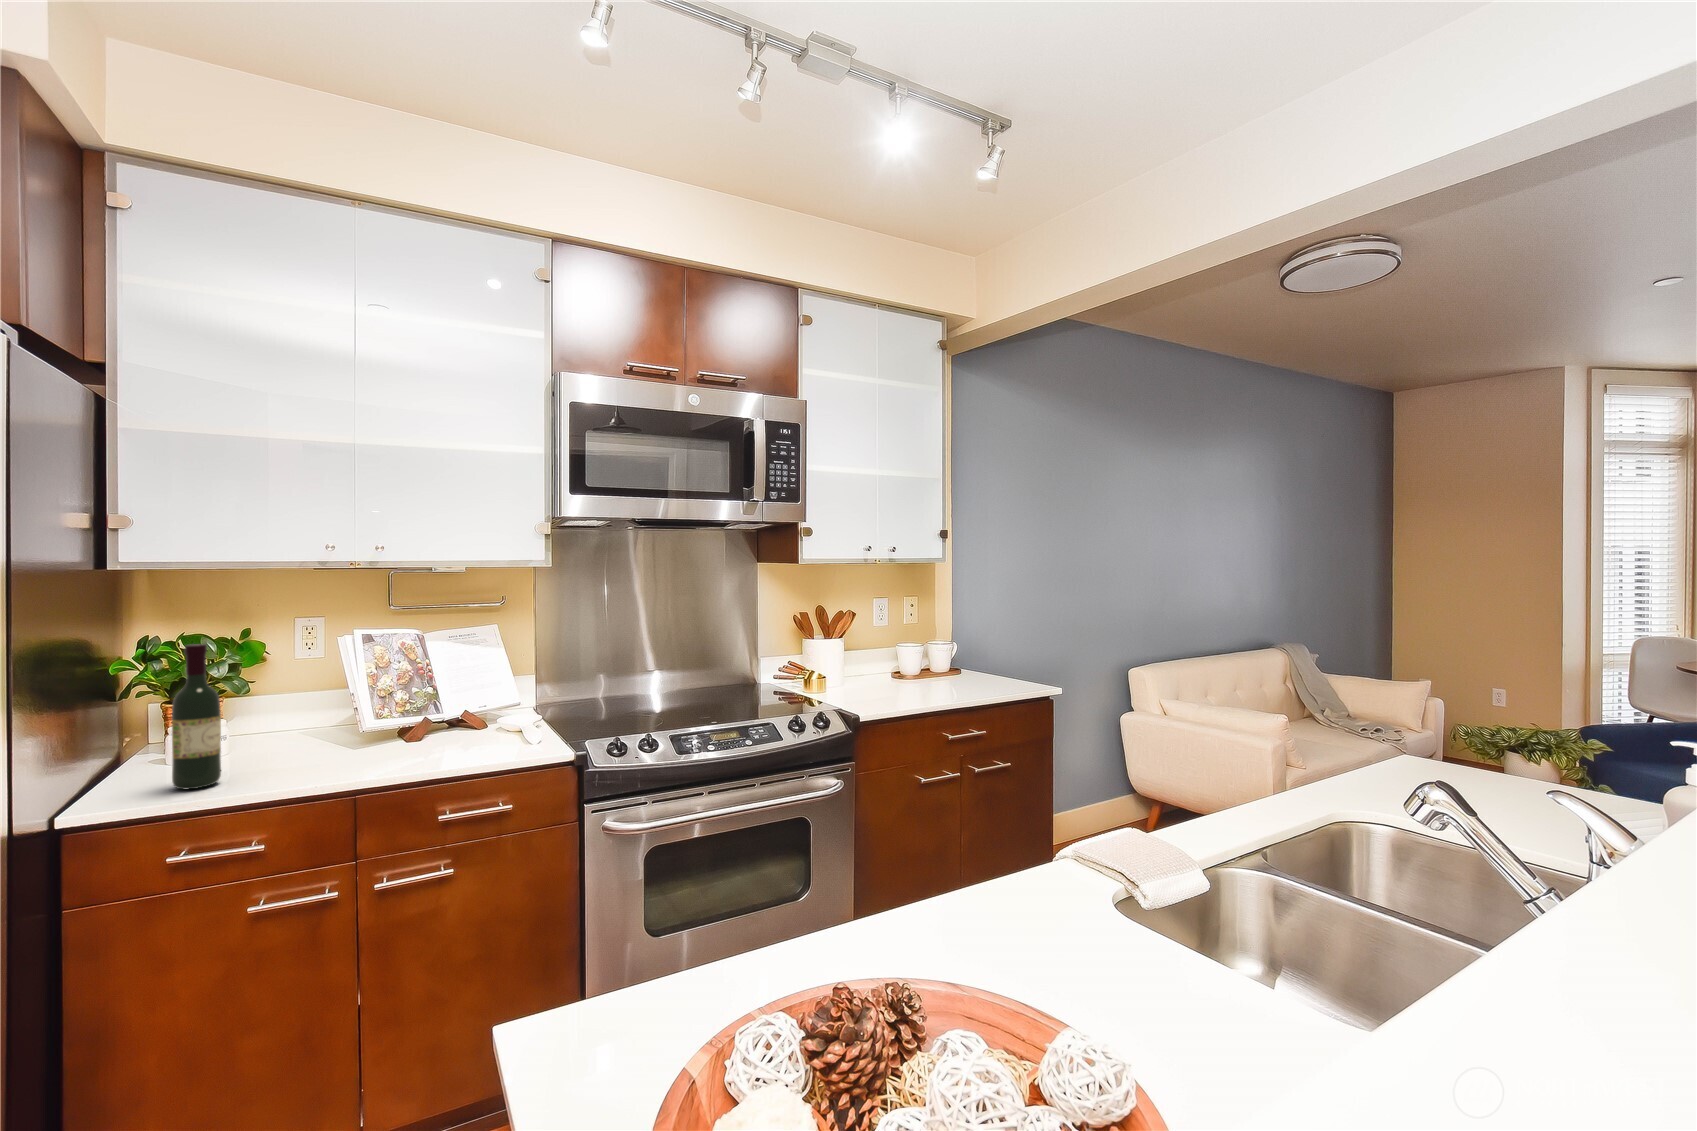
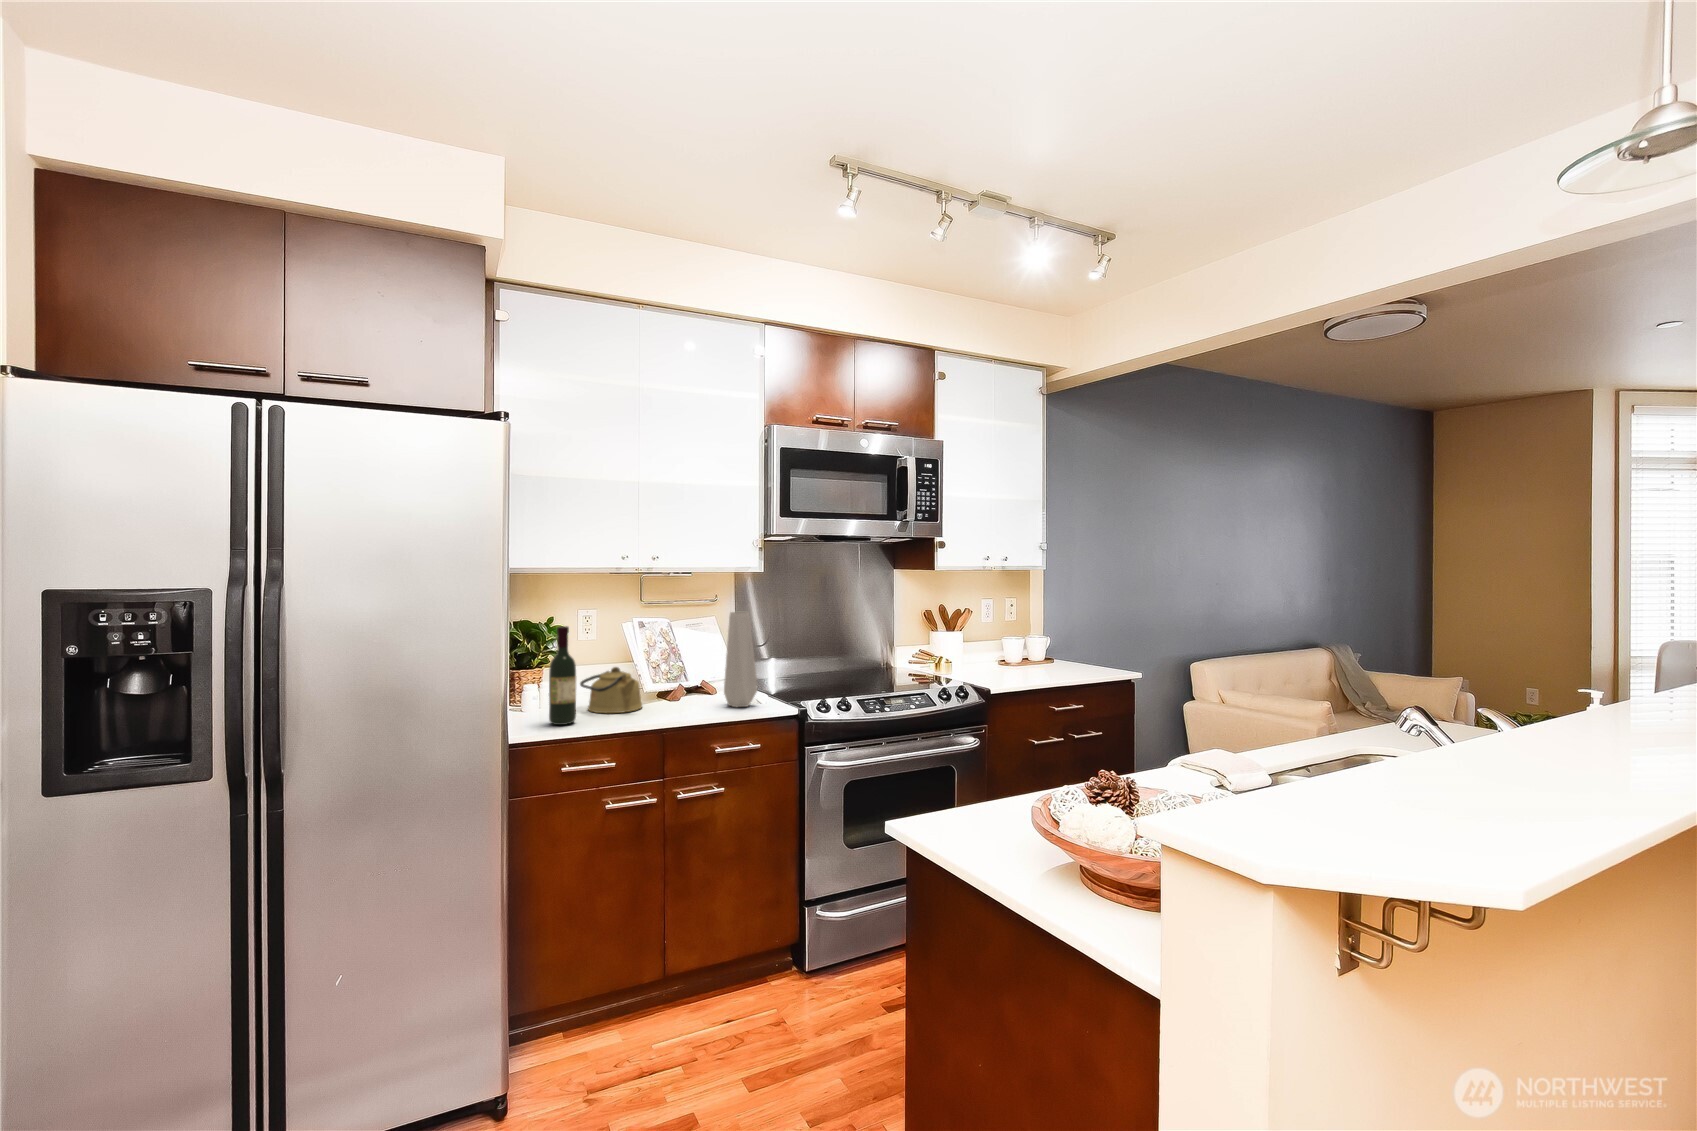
vase: none [474,619,527,751] -> present [724,612,758,707]
kettle: none [260,698,358,766] -> present [580,667,642,713]

